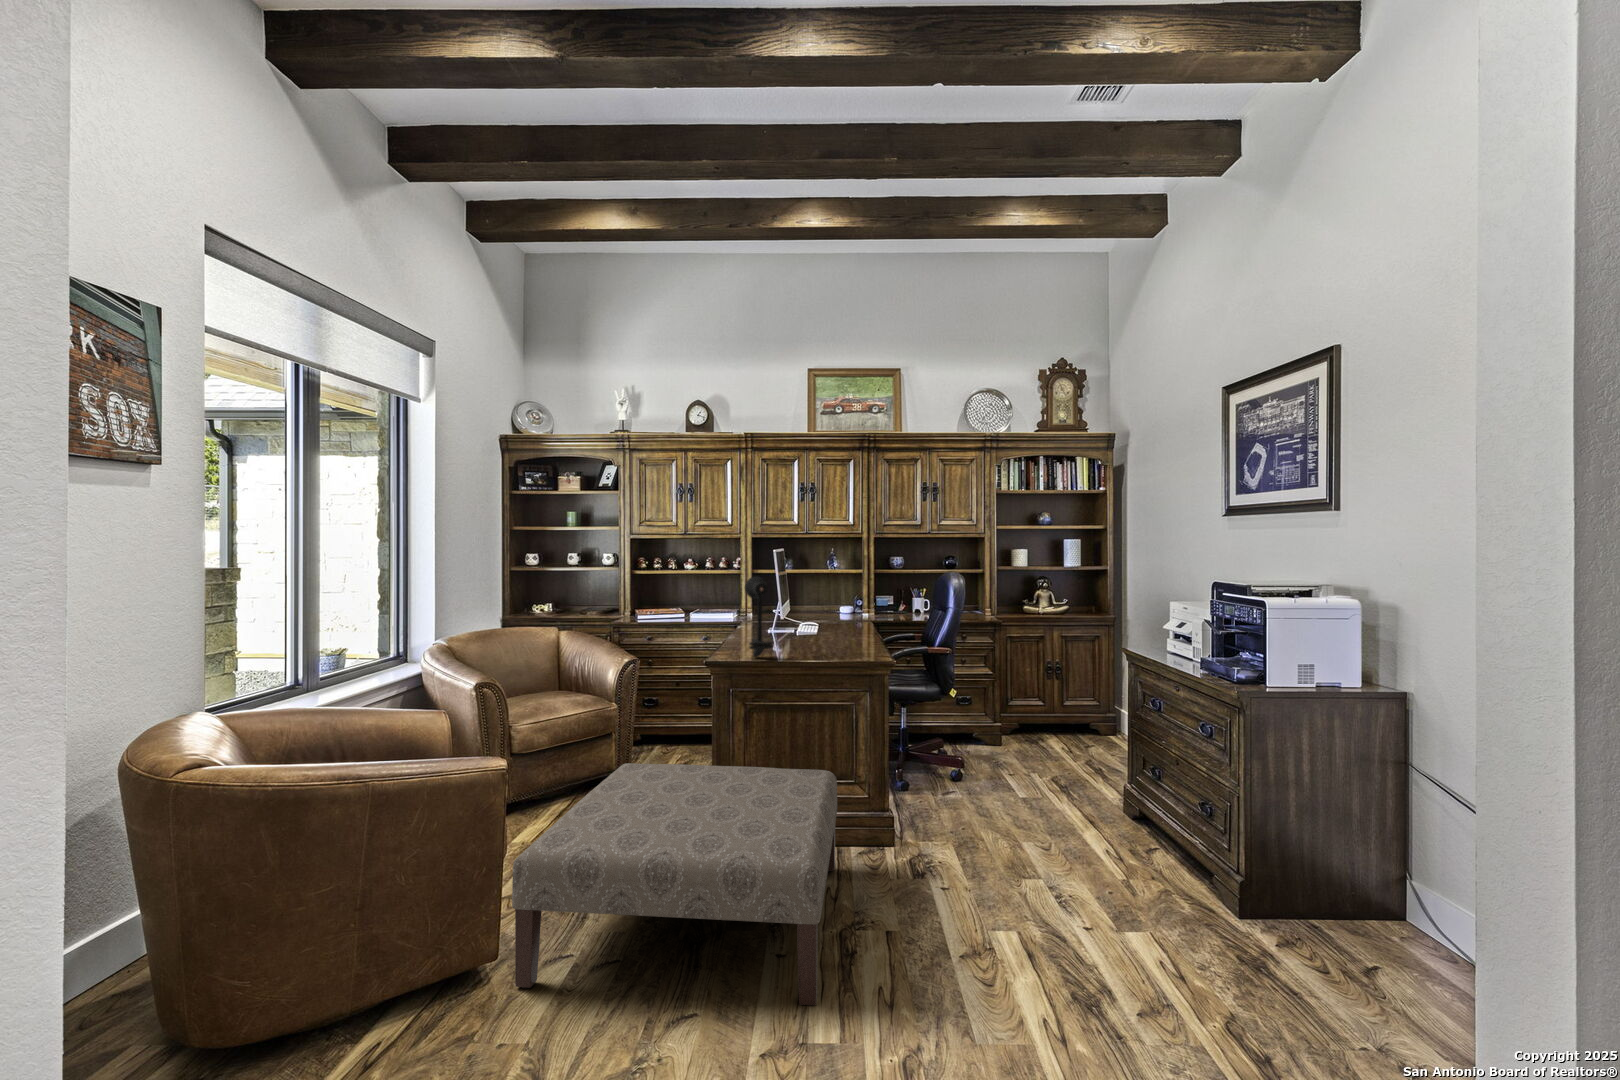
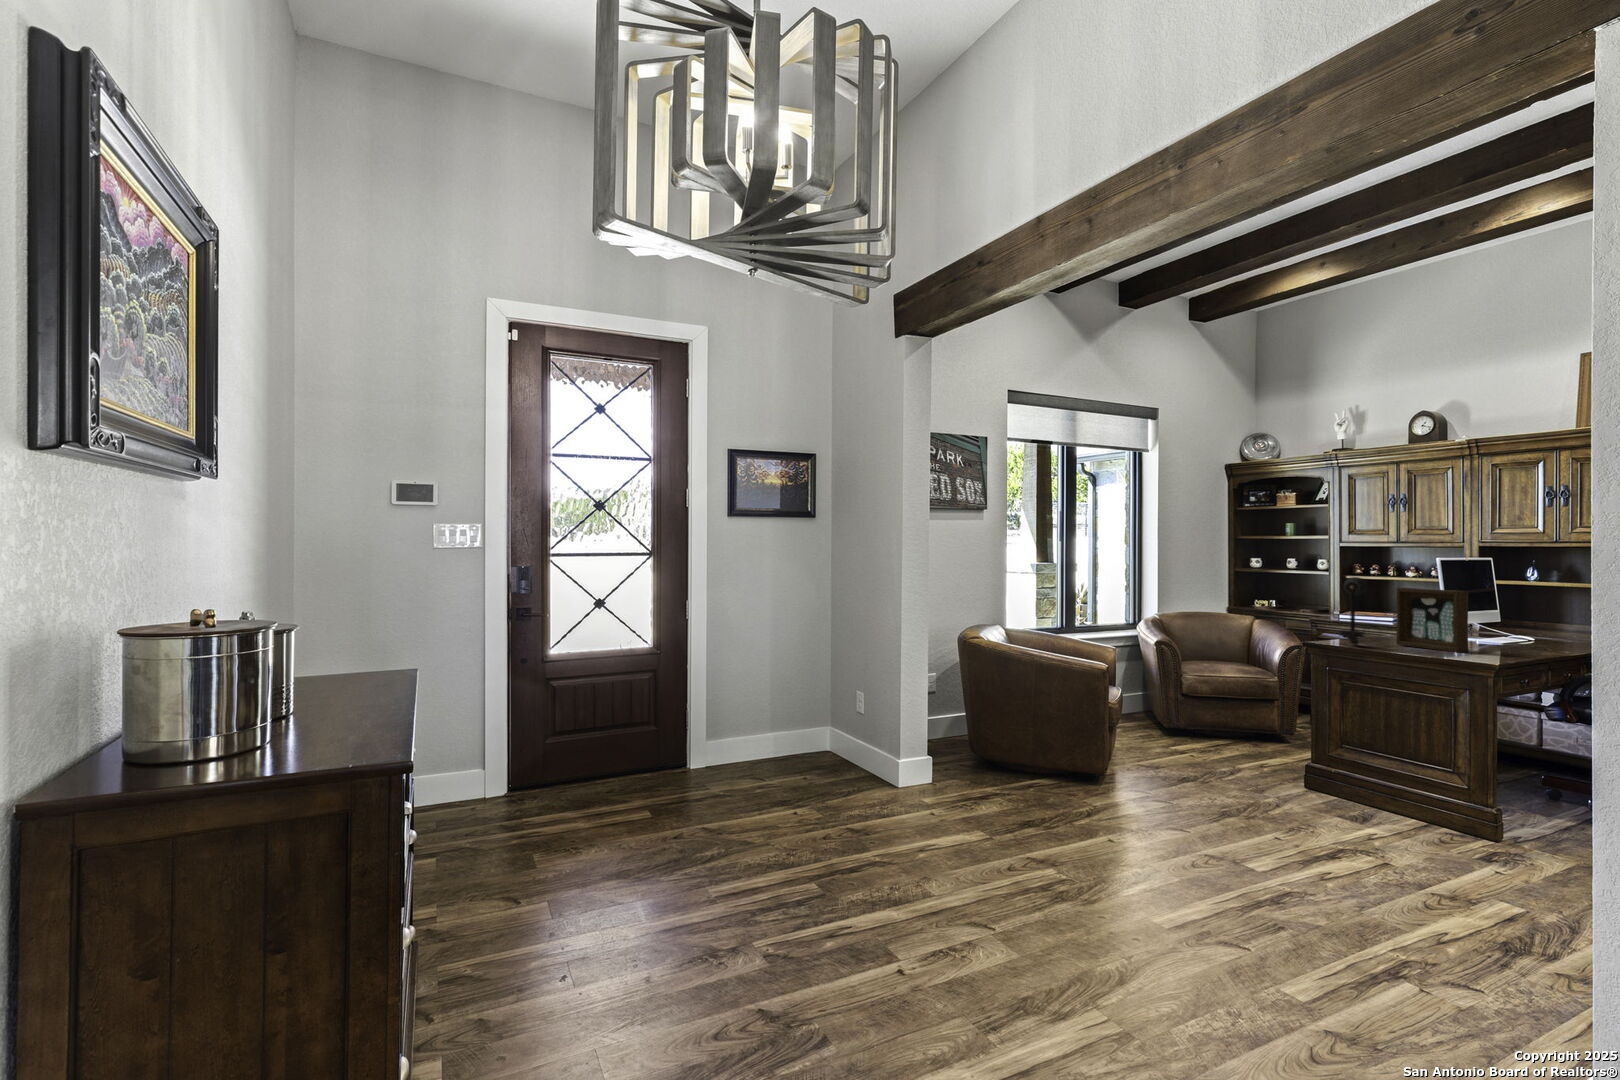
picture frame: none [780,585,845,652] -> present [1396,588,1468,653]
ottoman: present [512,763,837,1005] -> none [1107,705,1402,856]

